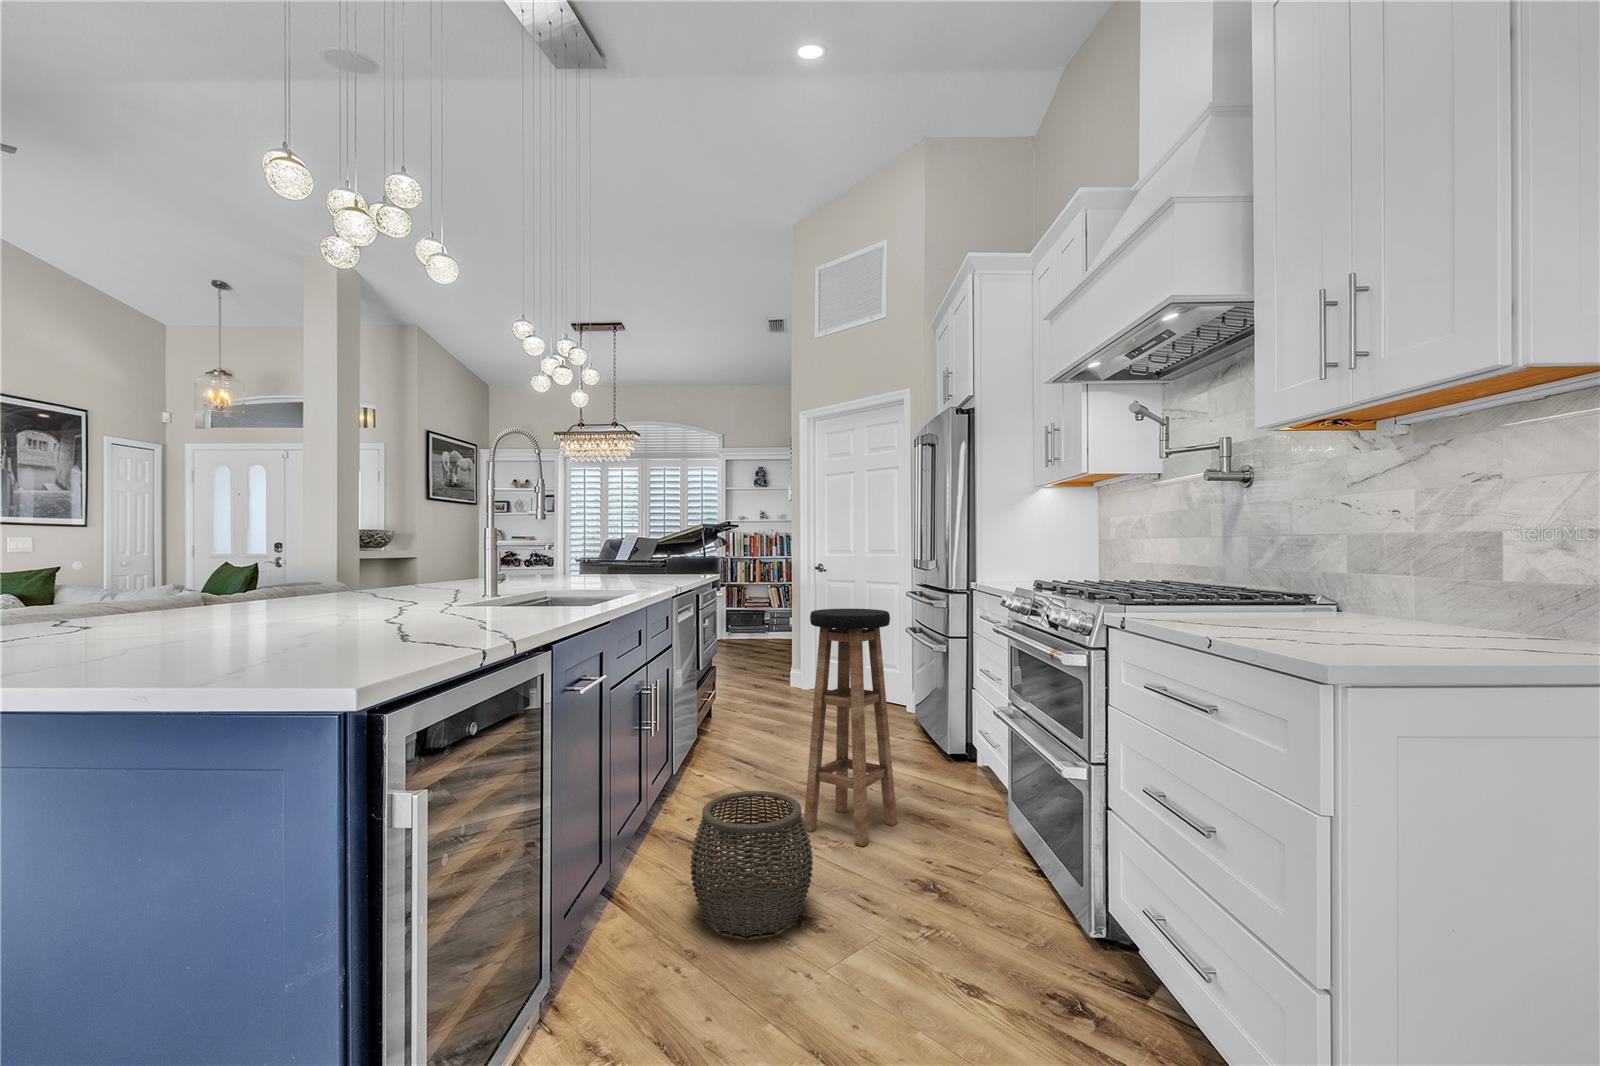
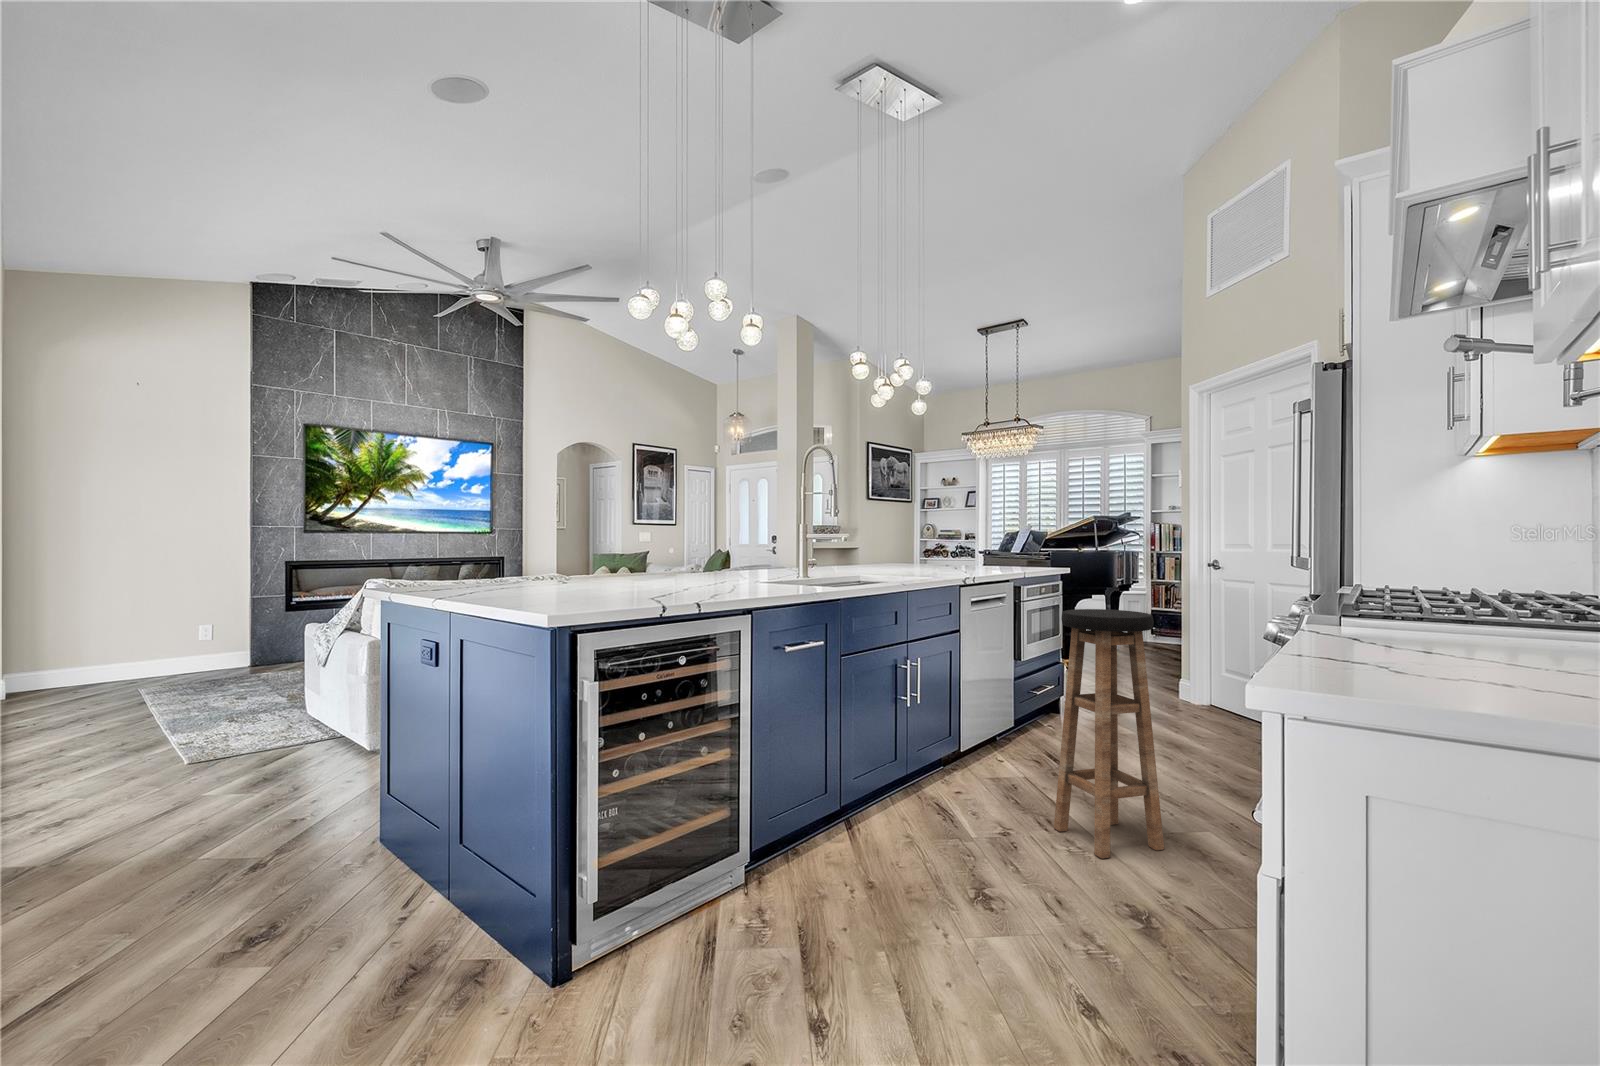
woven basket: present [690,791,813,937] -> none [889,767,1002,896]

